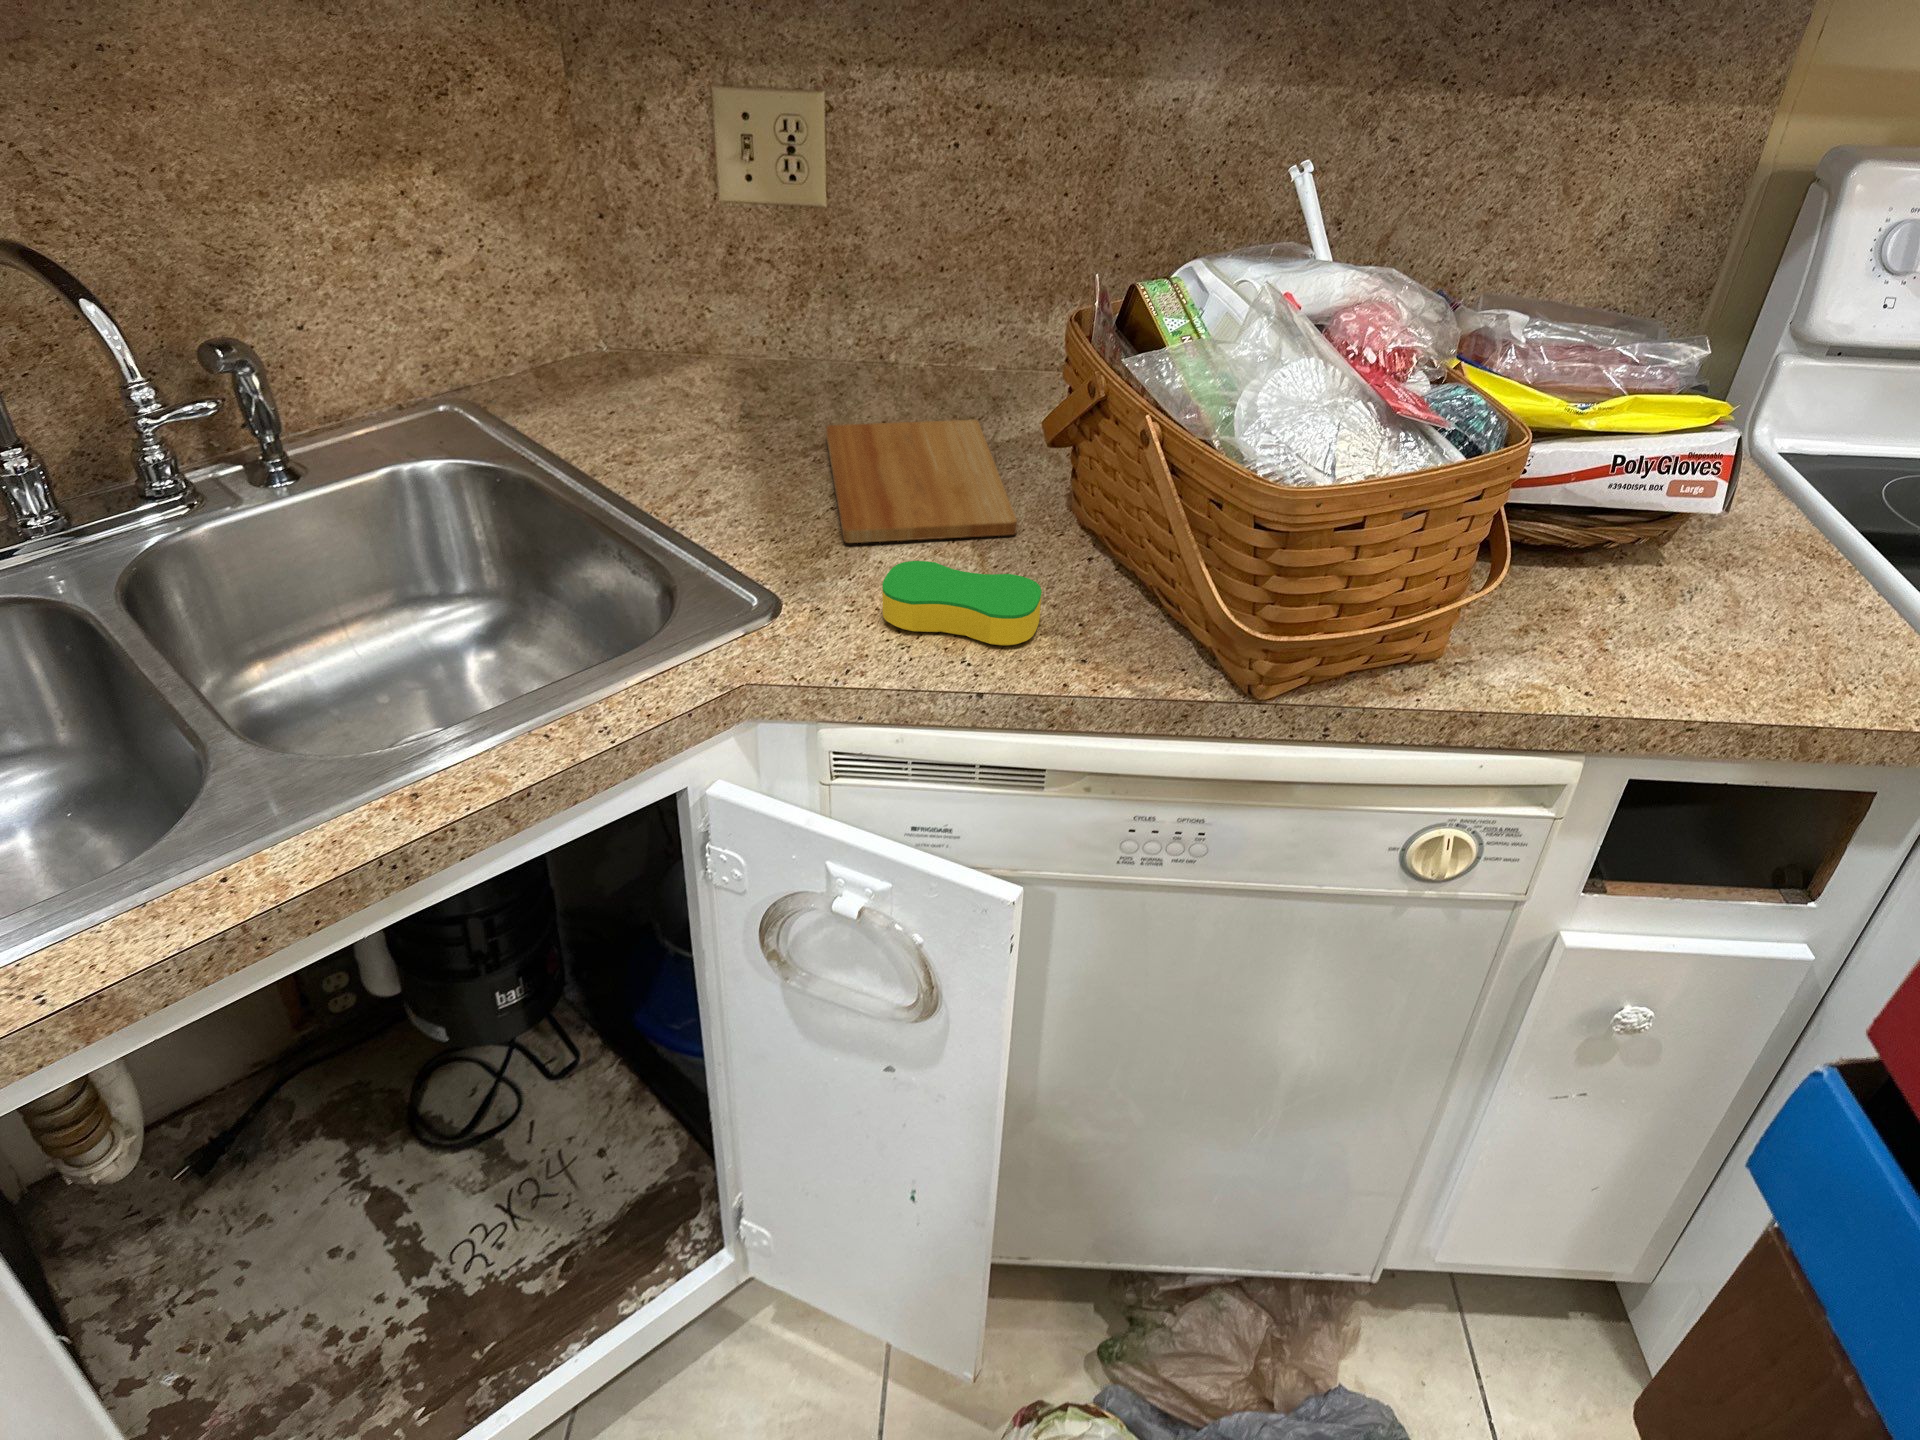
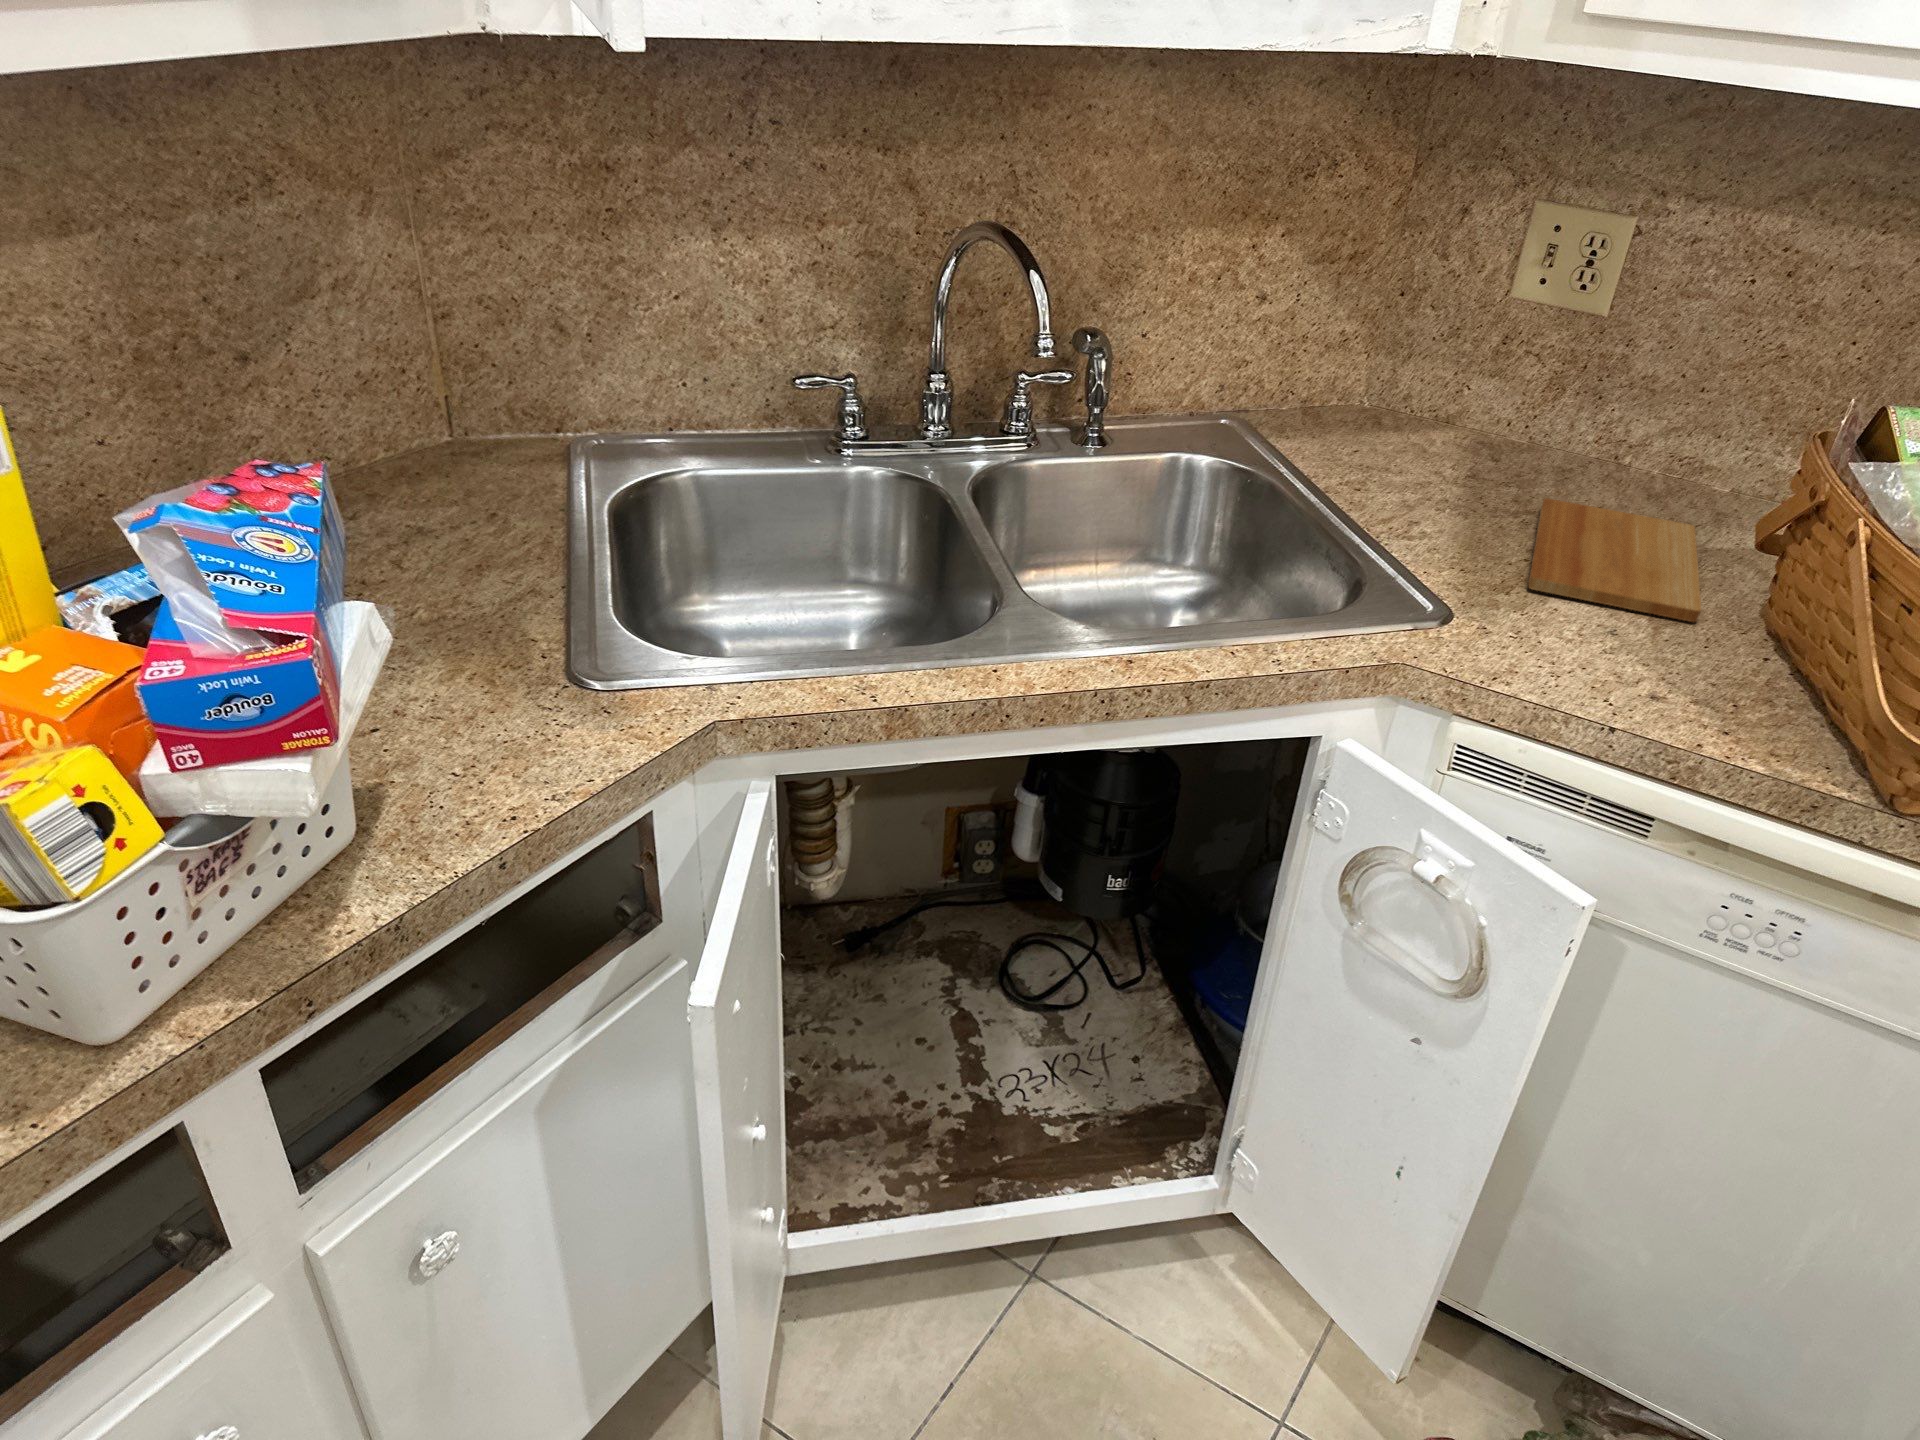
sponge: present [882,561,1042,645] -> none [1543,610,1702,702]

